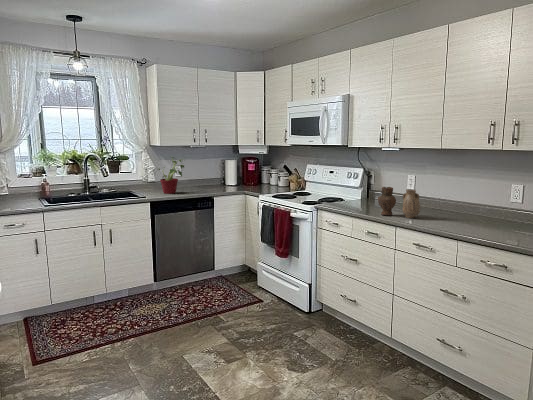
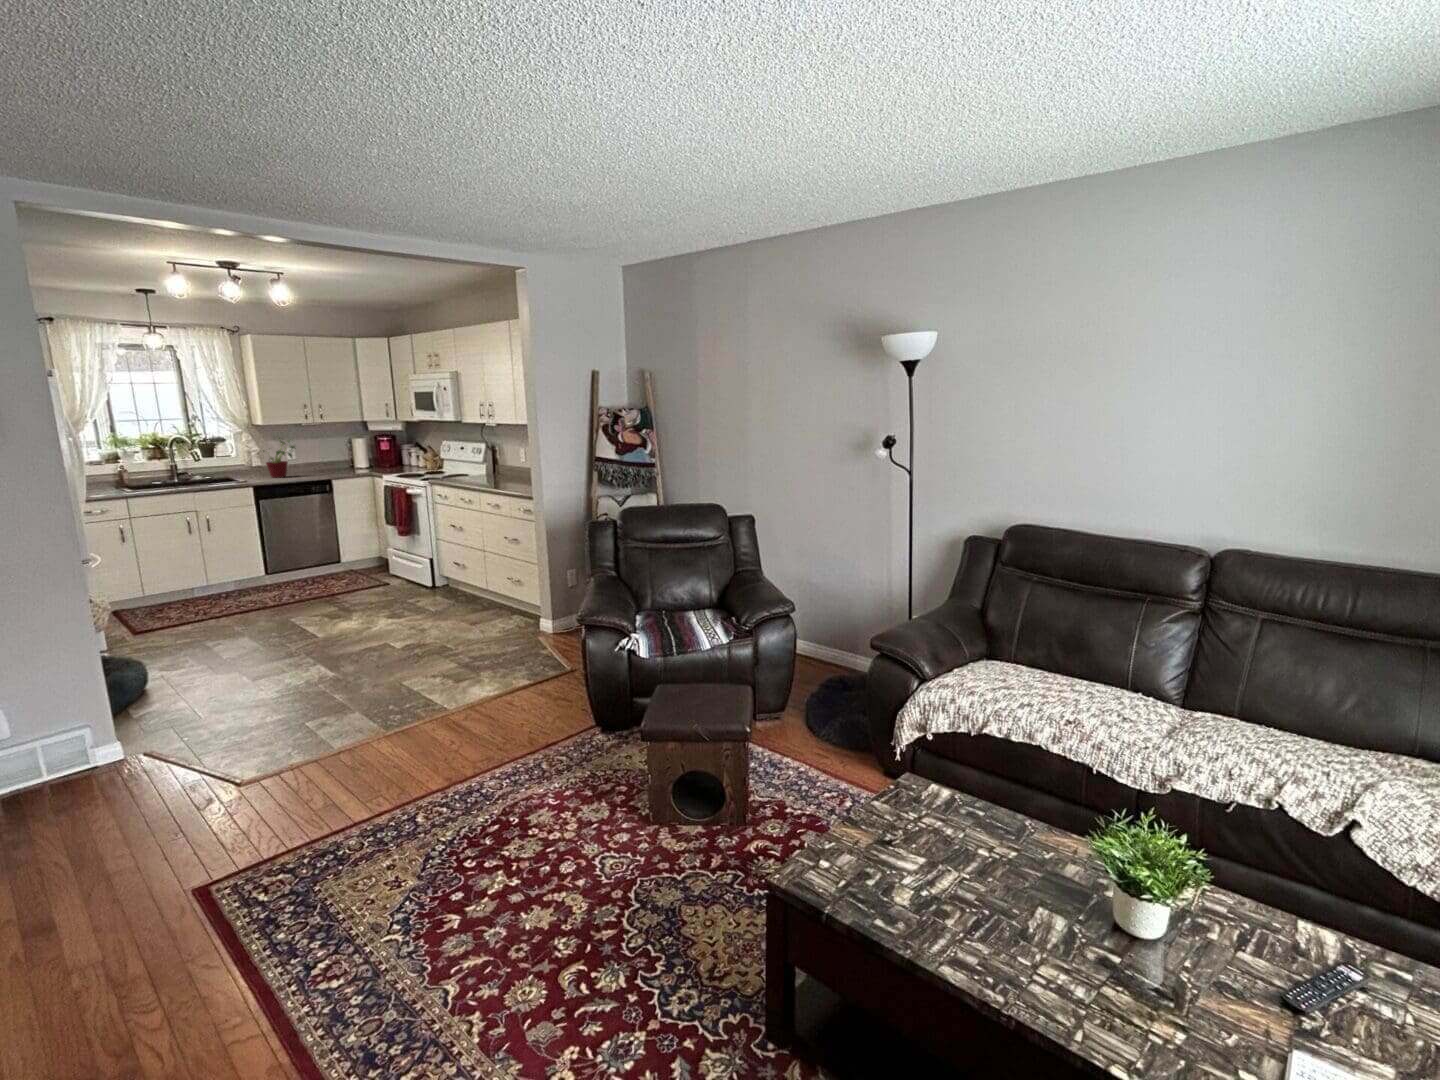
vase: present [378,187,421,218] -> none [472,460,505,485]

